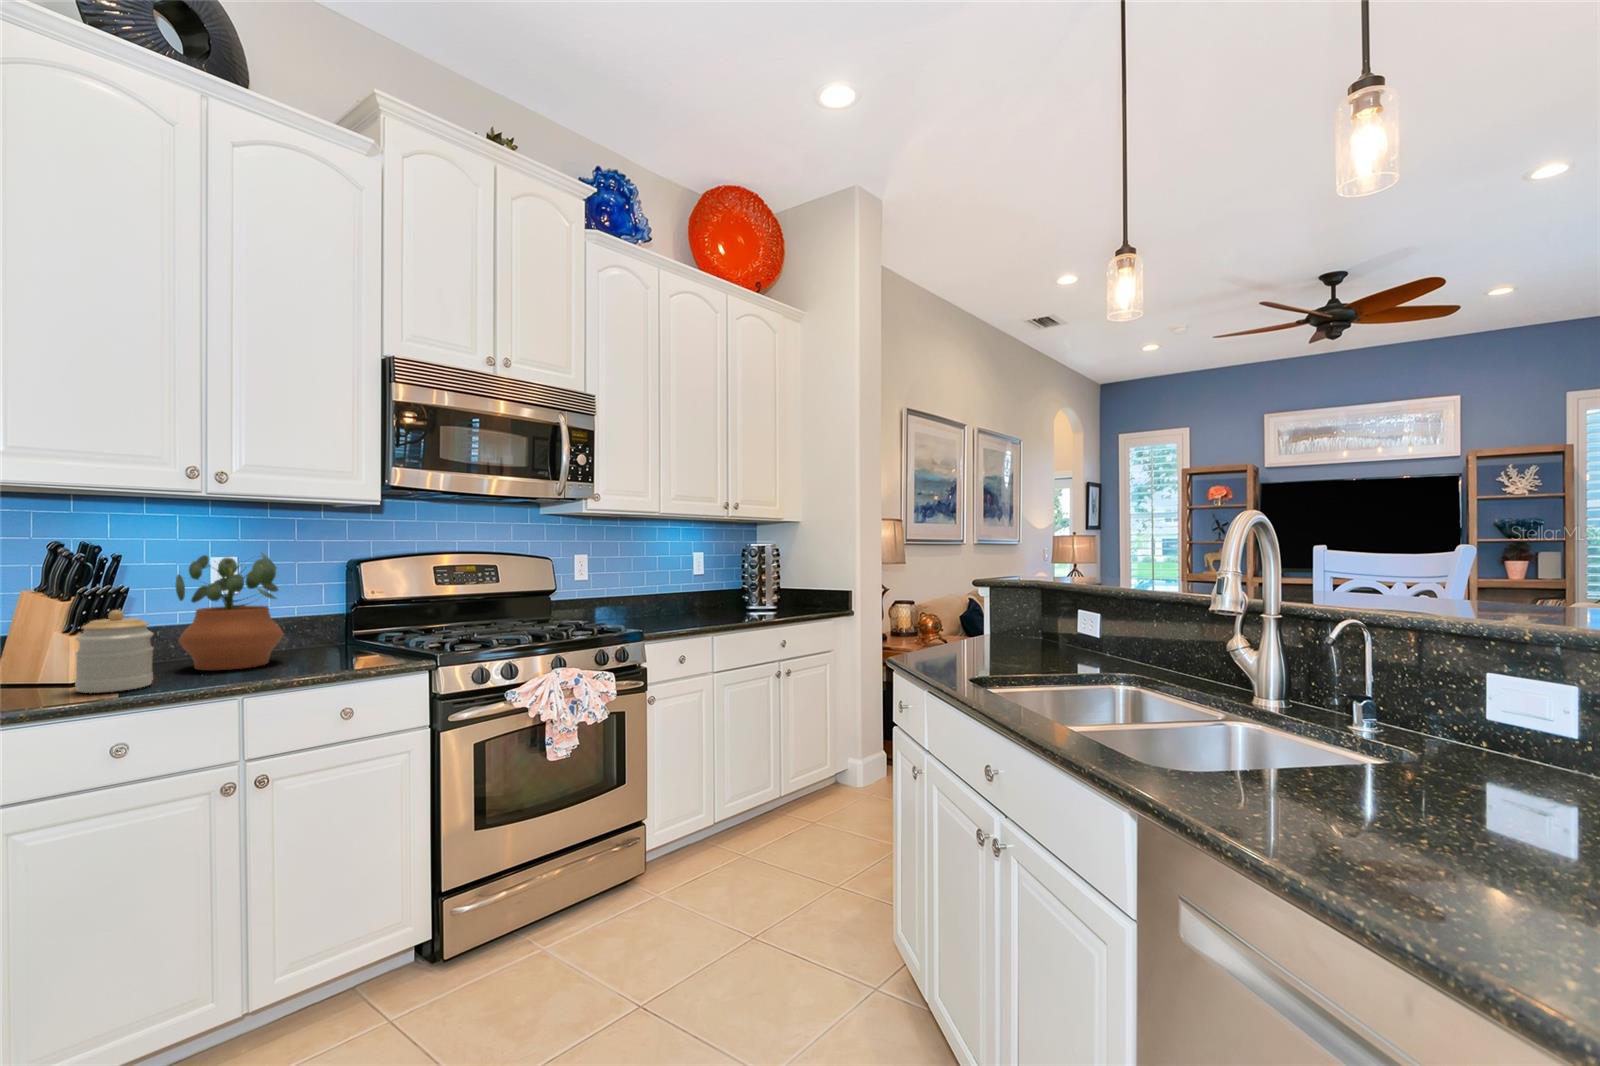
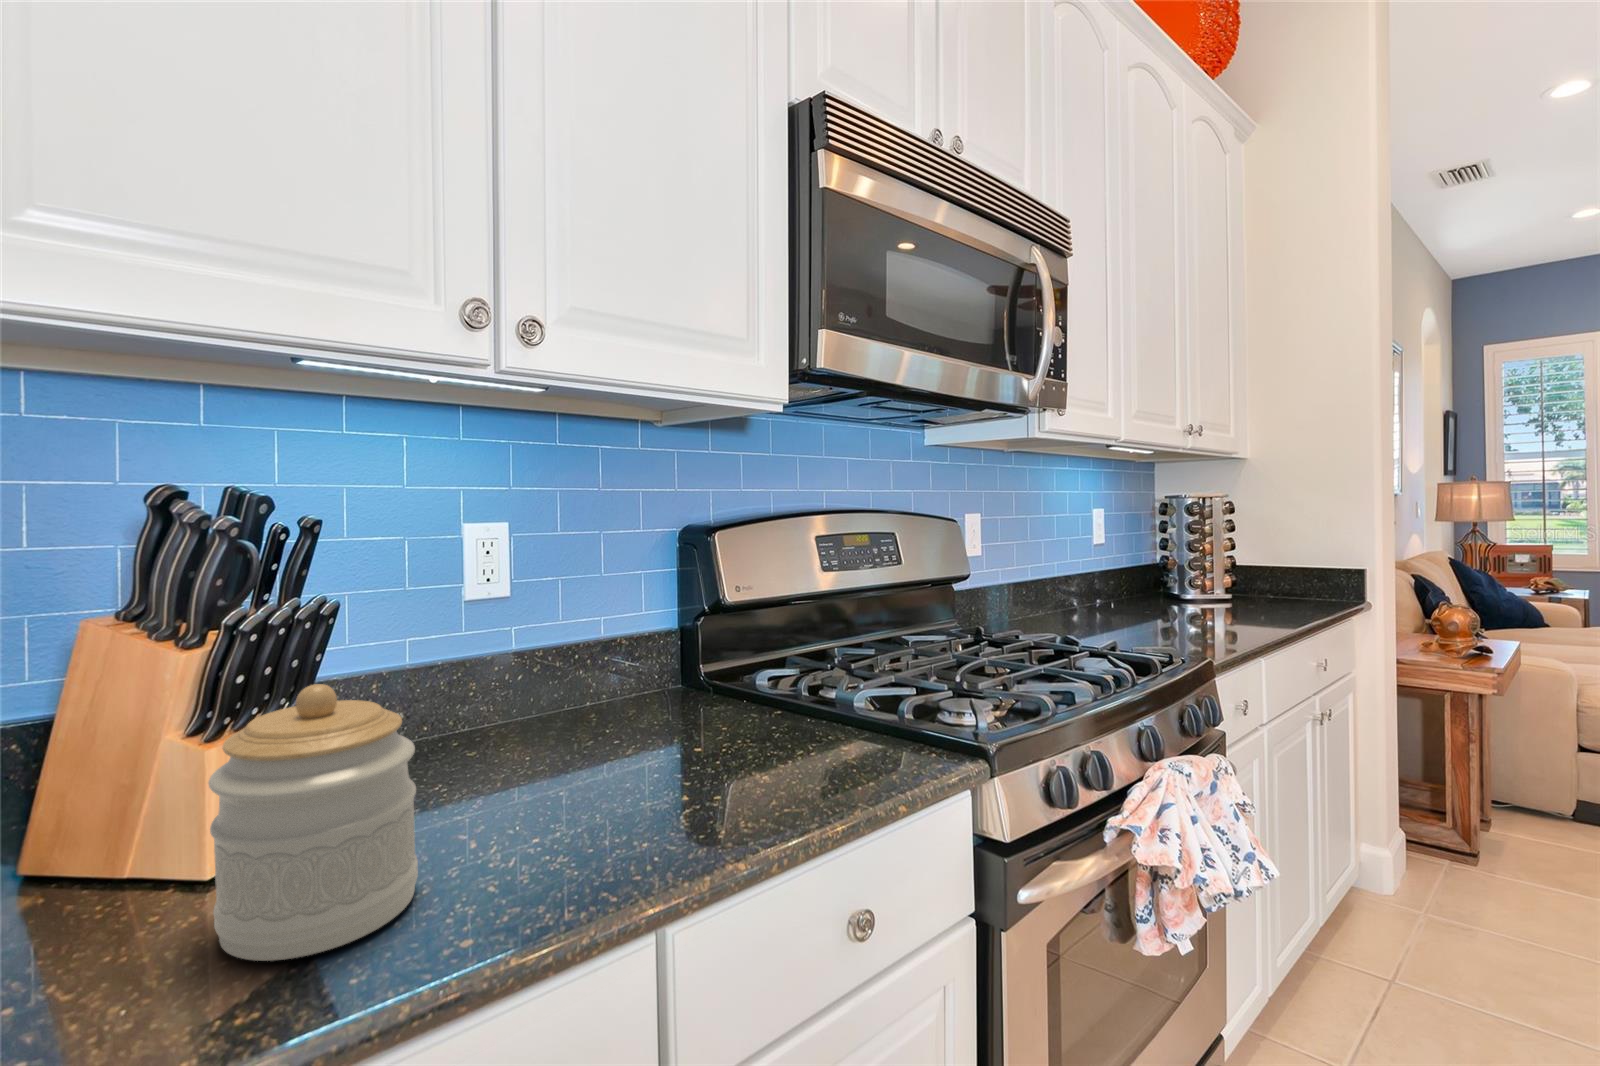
potted plant: present [175,553,284,671] -> none [443,511,658,802]

